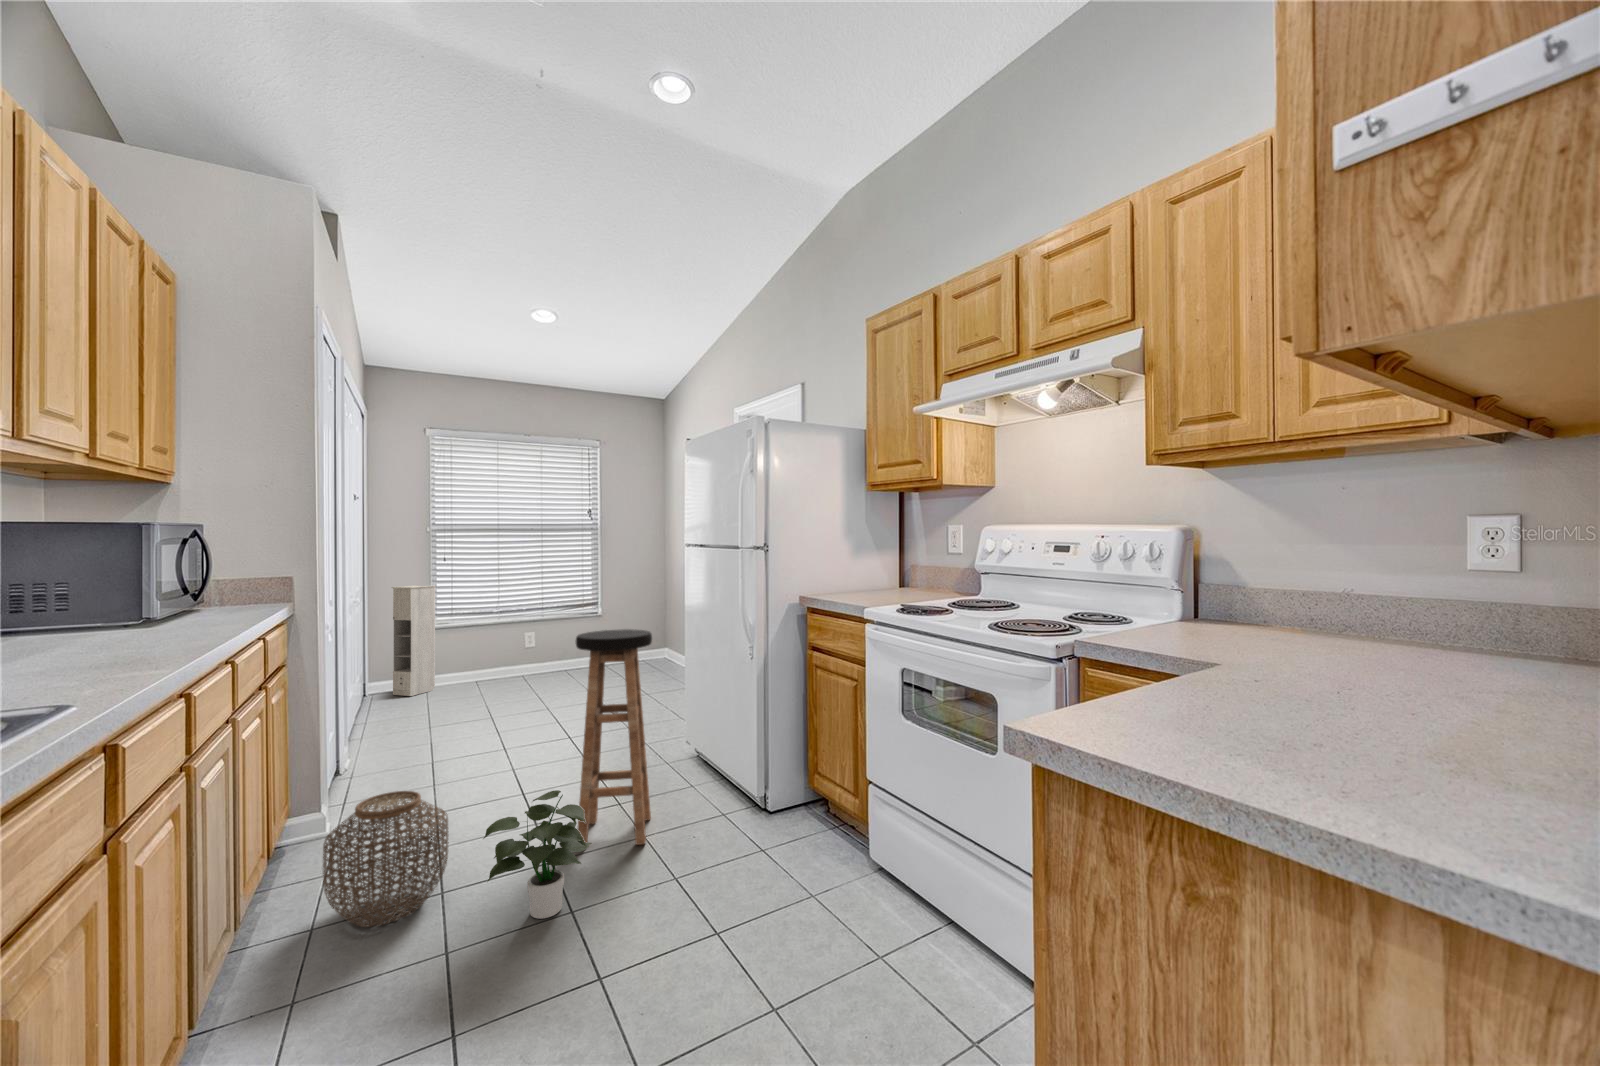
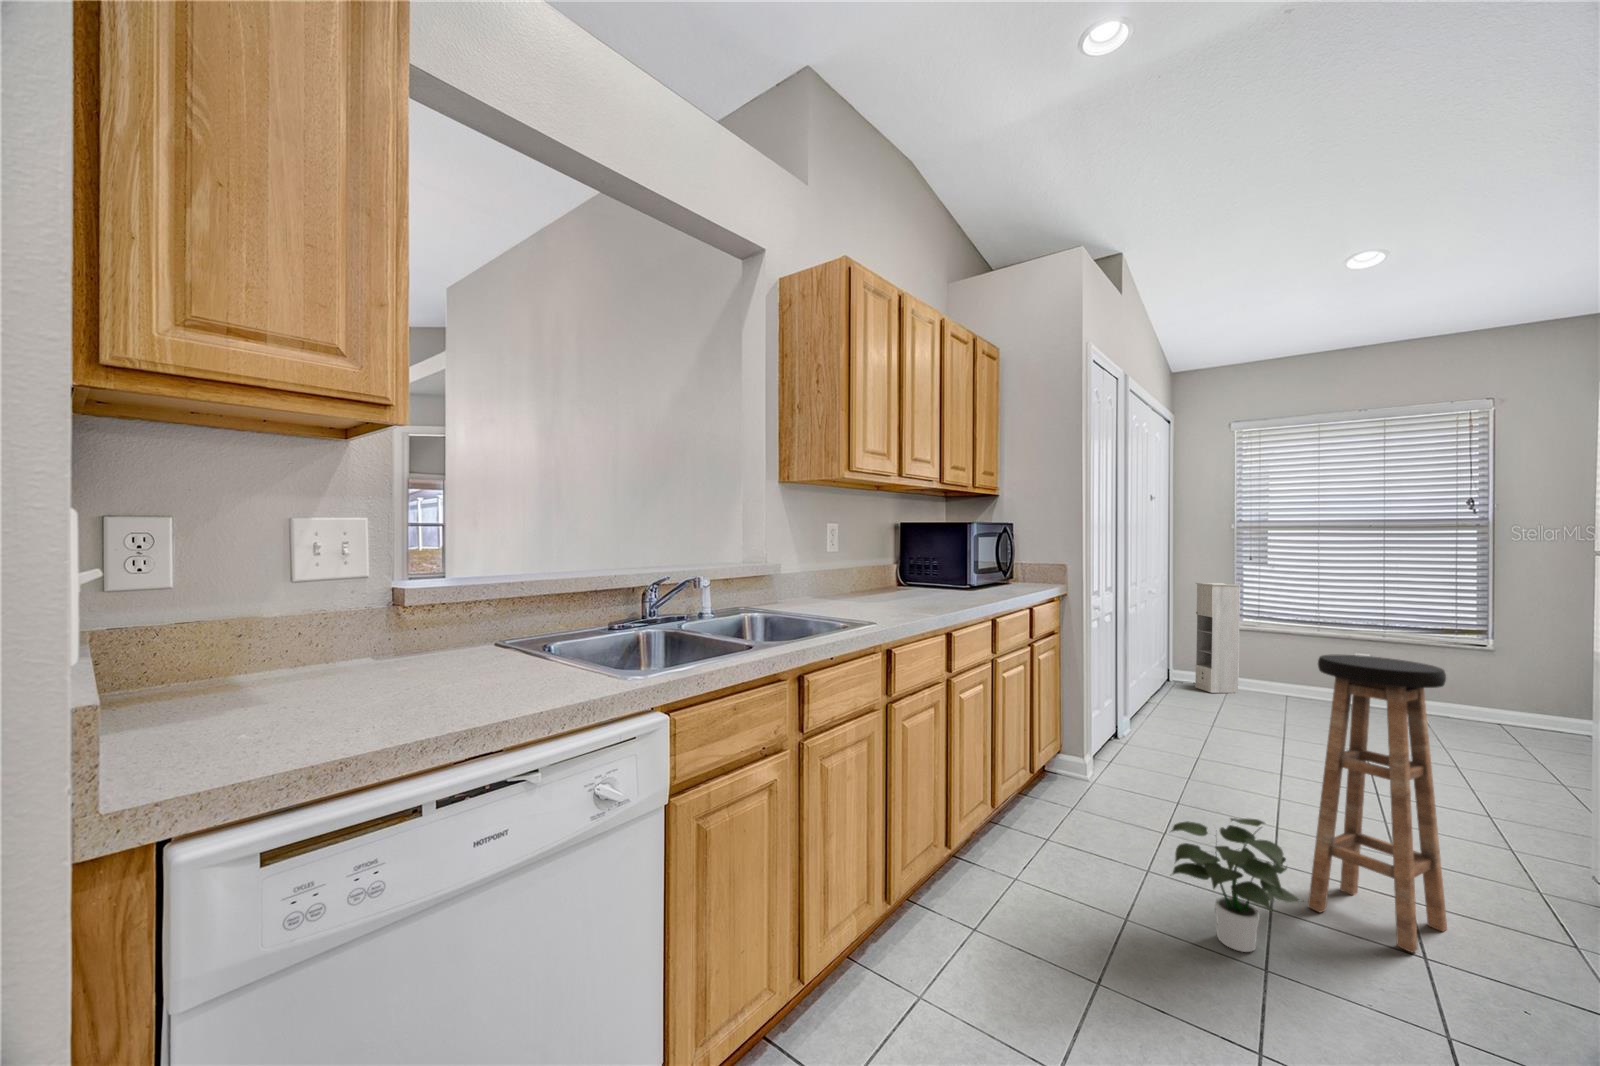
woven basket: present [323,791,448,927] -> none [1052,757,1154,871]

